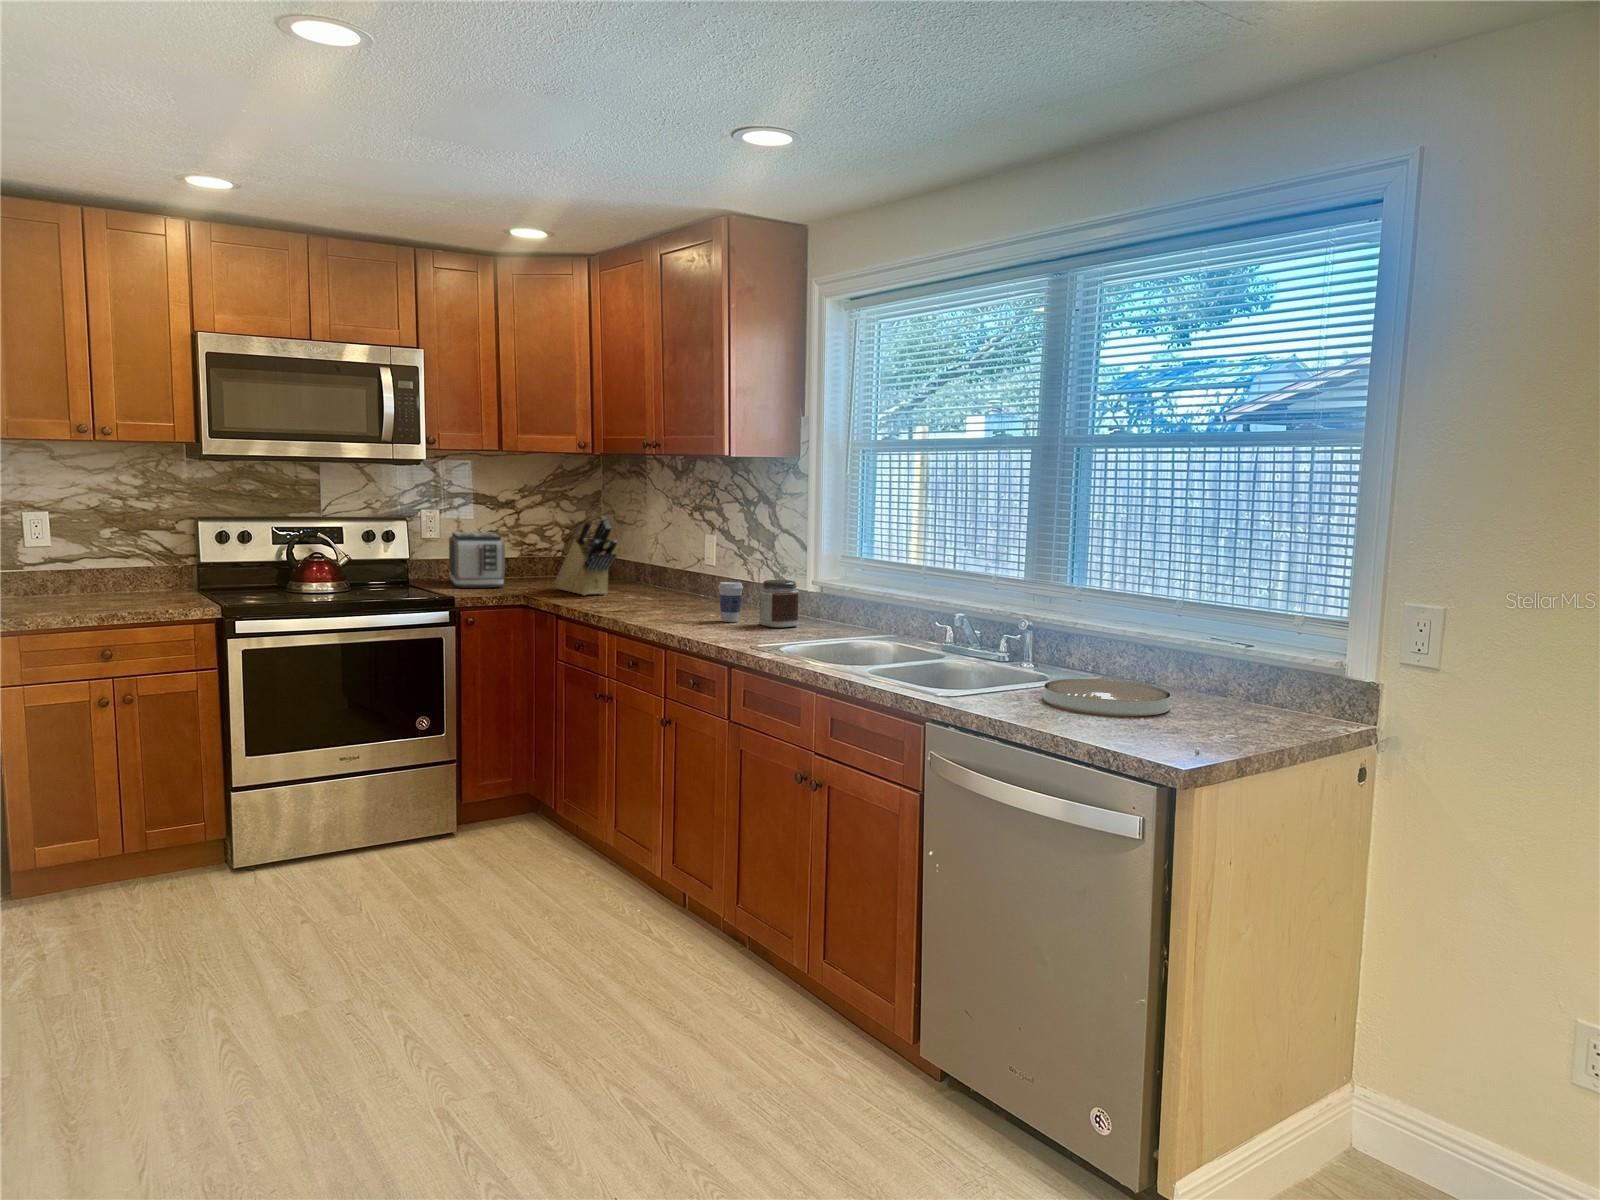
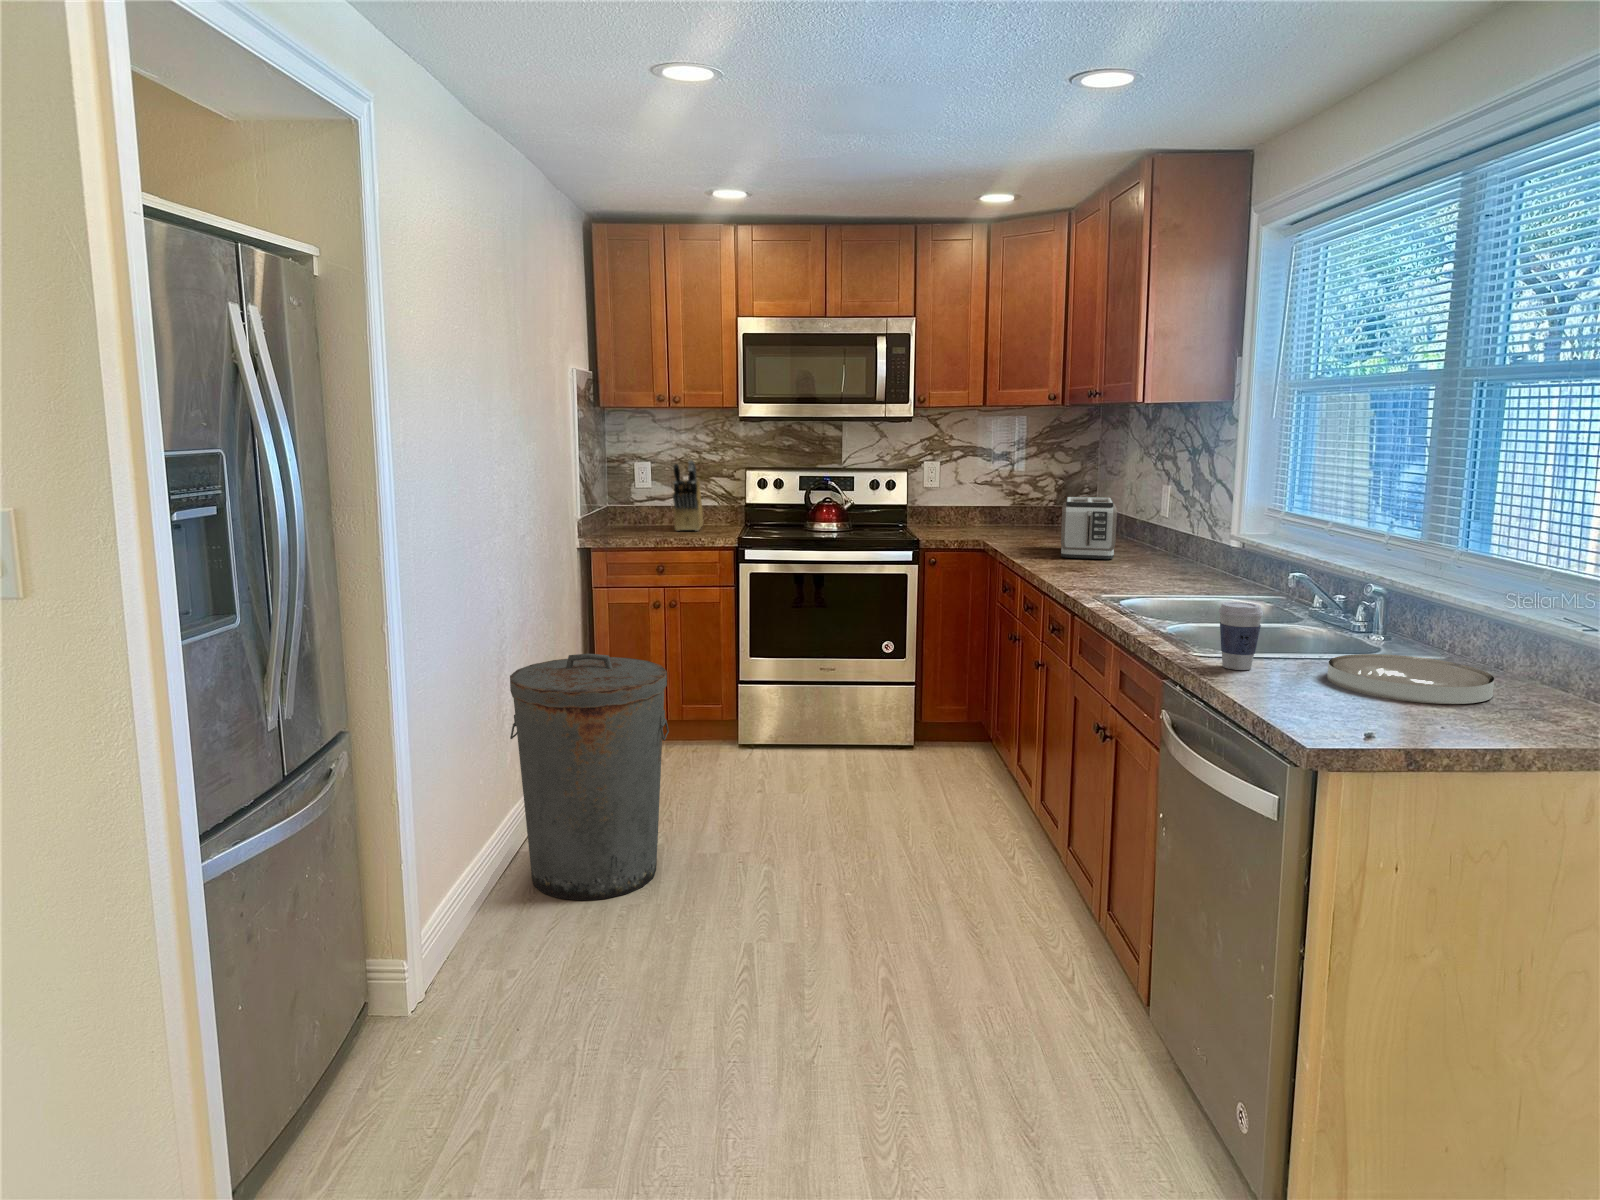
knife block: present [554,517,617,595] -> present [673,460,703,531]
toaster: present [449,532,505,588] -> present [1061,497,1117,559]
jar: present [759,580,799,627] -> none [1165,532,1208,581]
coffee cup: present [718,582,743,622] -> present [1219,602,1263,670]
trash can: none [9,778,264,1137] -> present [510,654,669,900]

